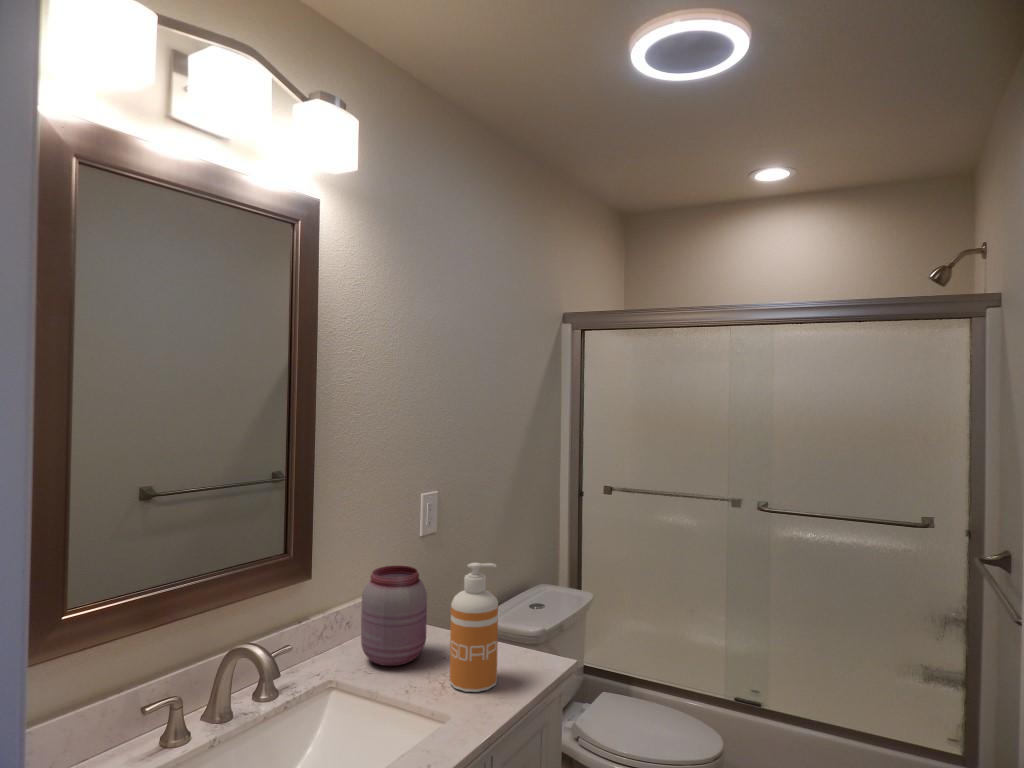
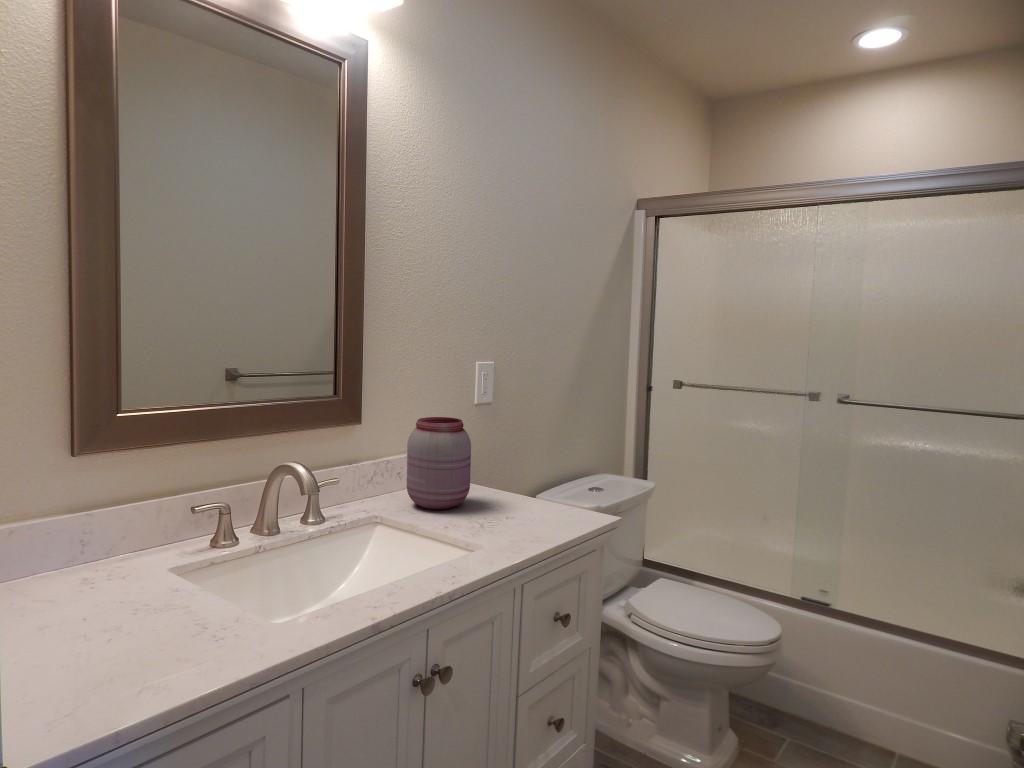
soap dispenser: present [450,563,498,692] -> none [488,407,538,531]

